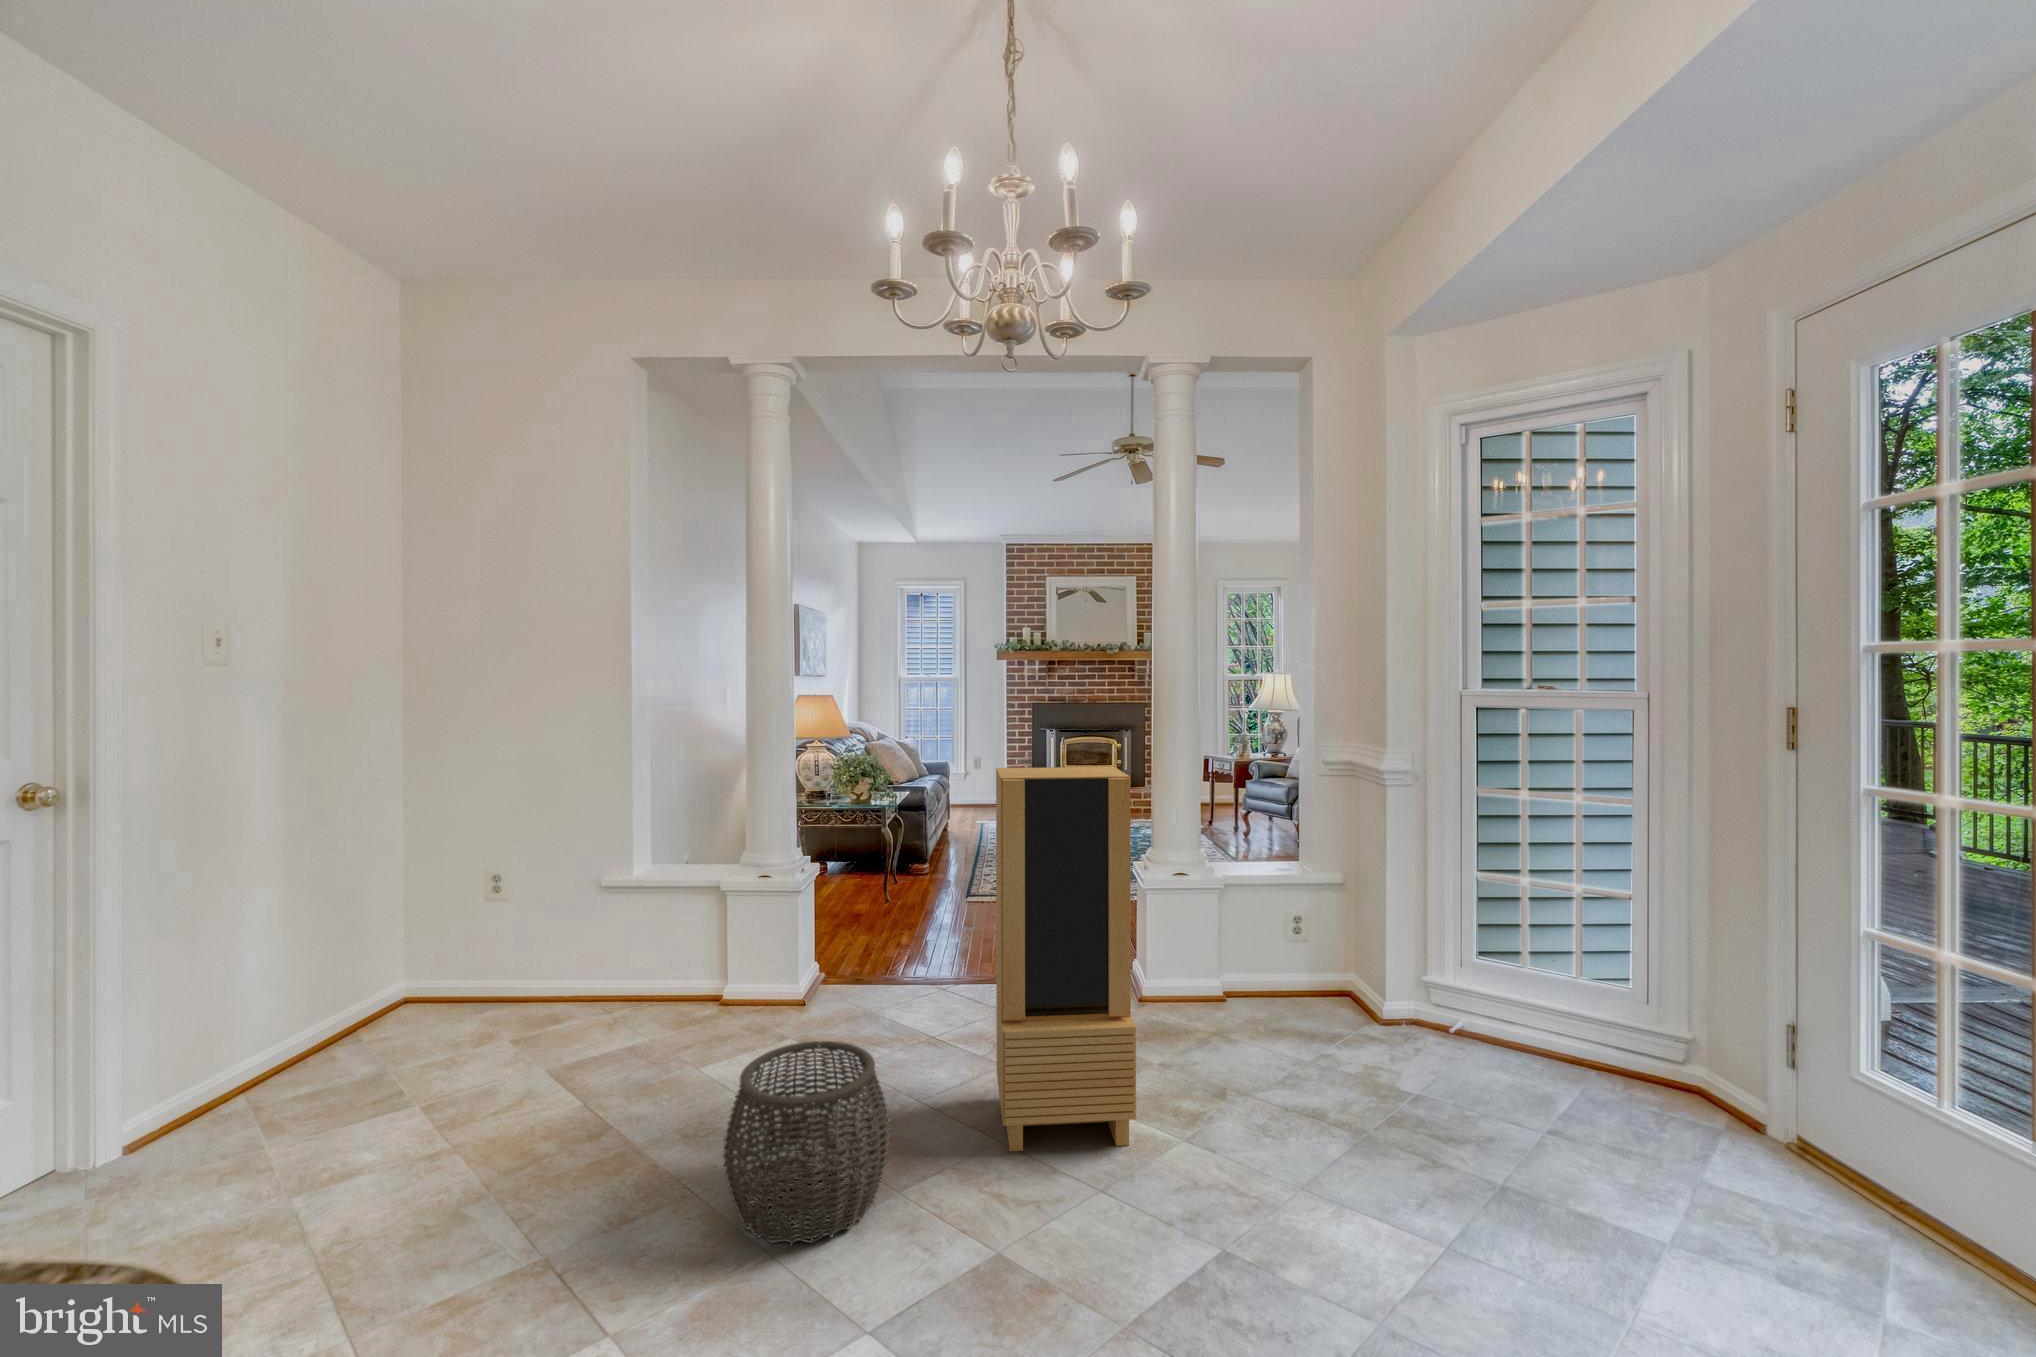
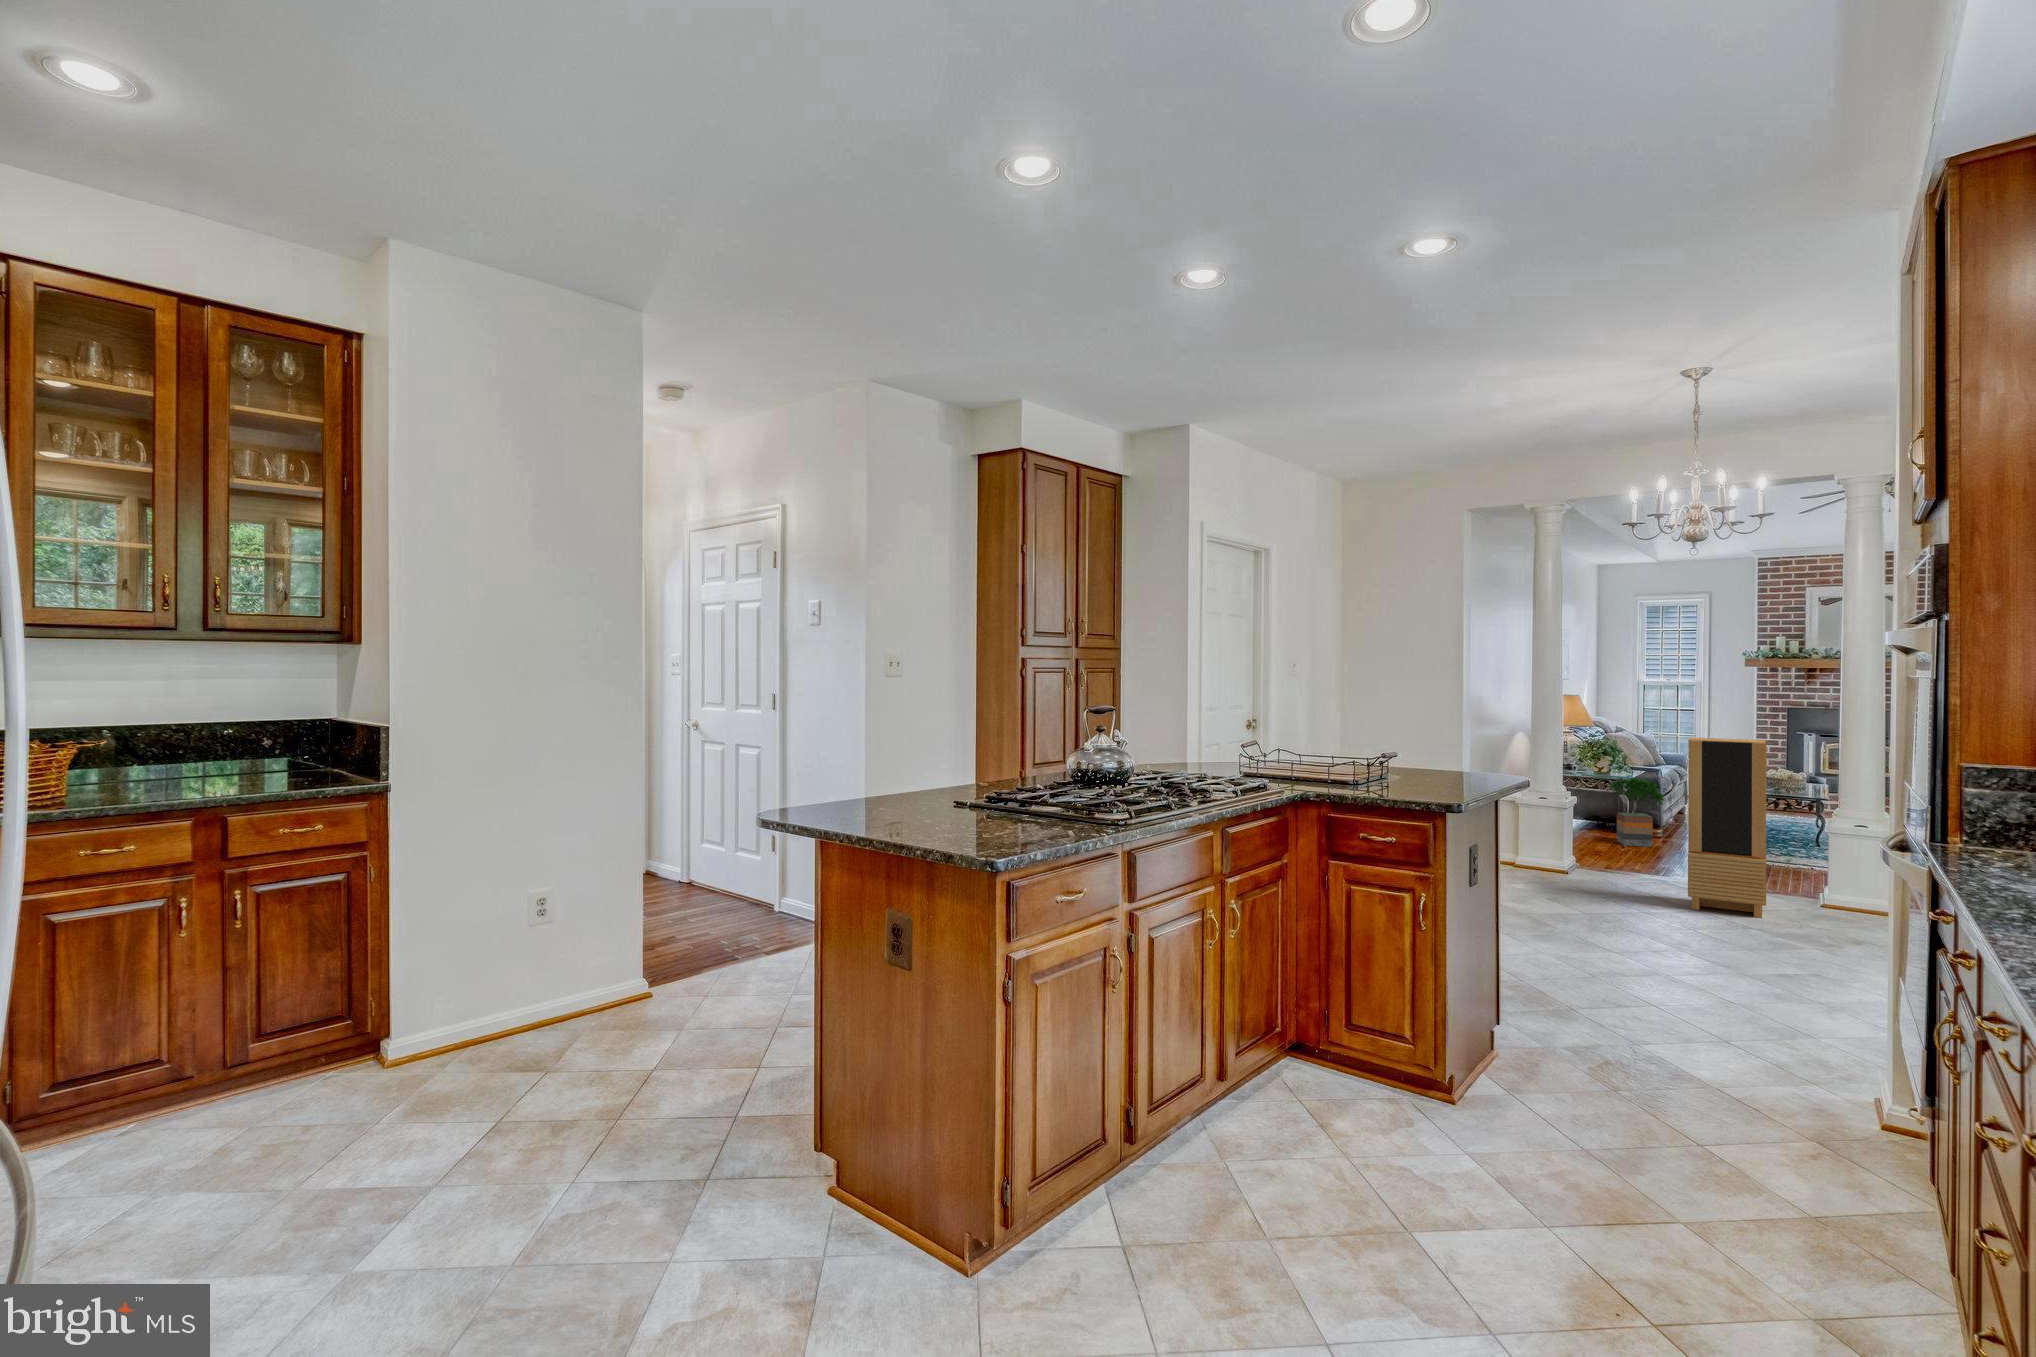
potted tree: none [865,811,938,919] -> present [1610,778,1664,847]
woven basket: present [723,1041,891,1245] -> none [1553,843,1628,908]

